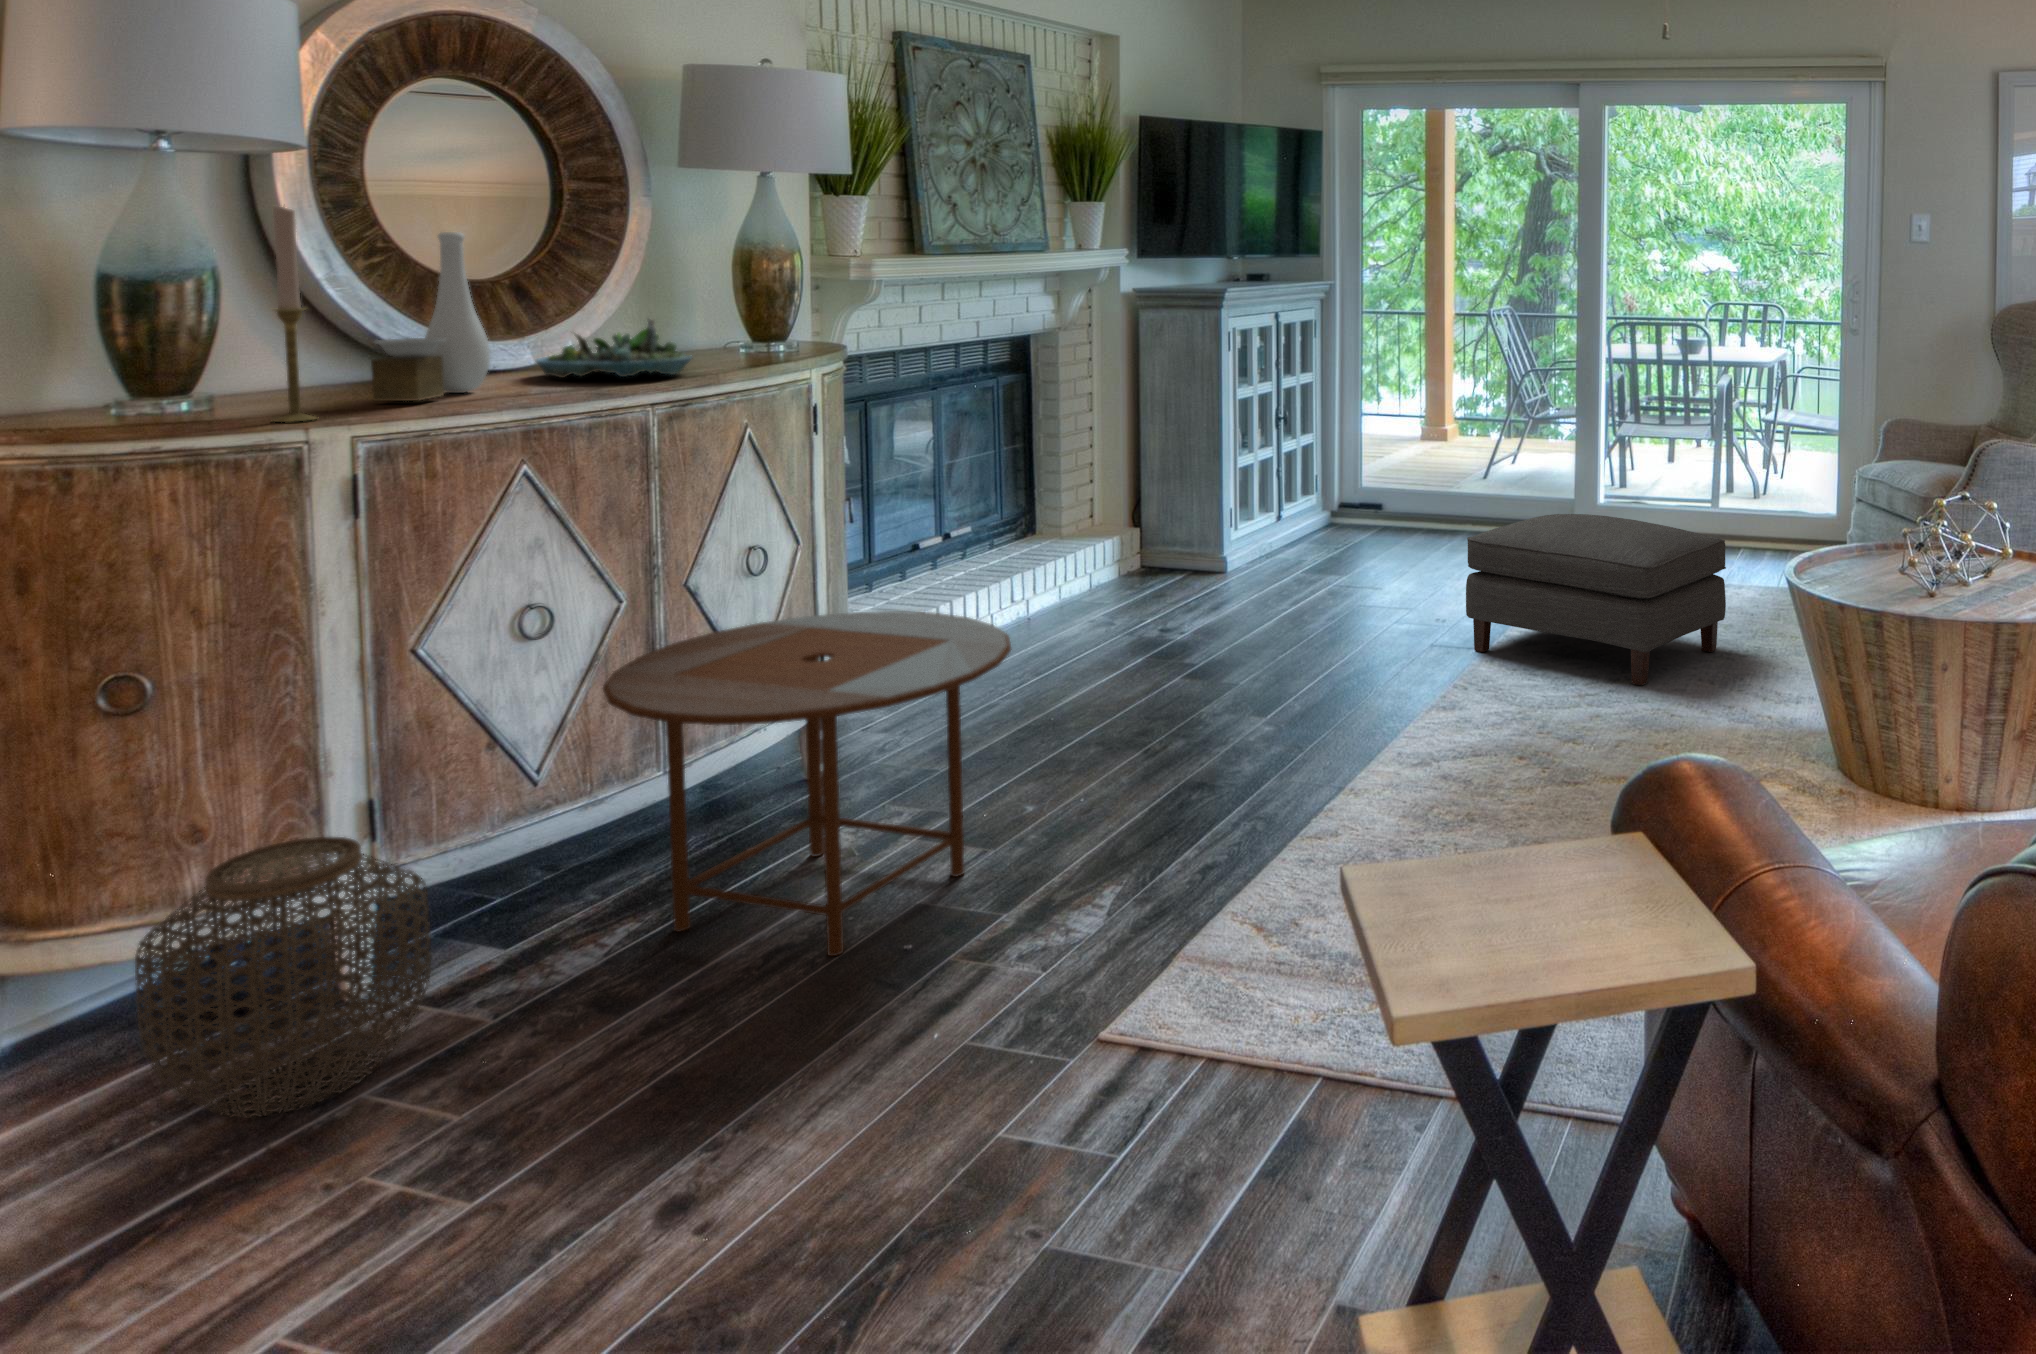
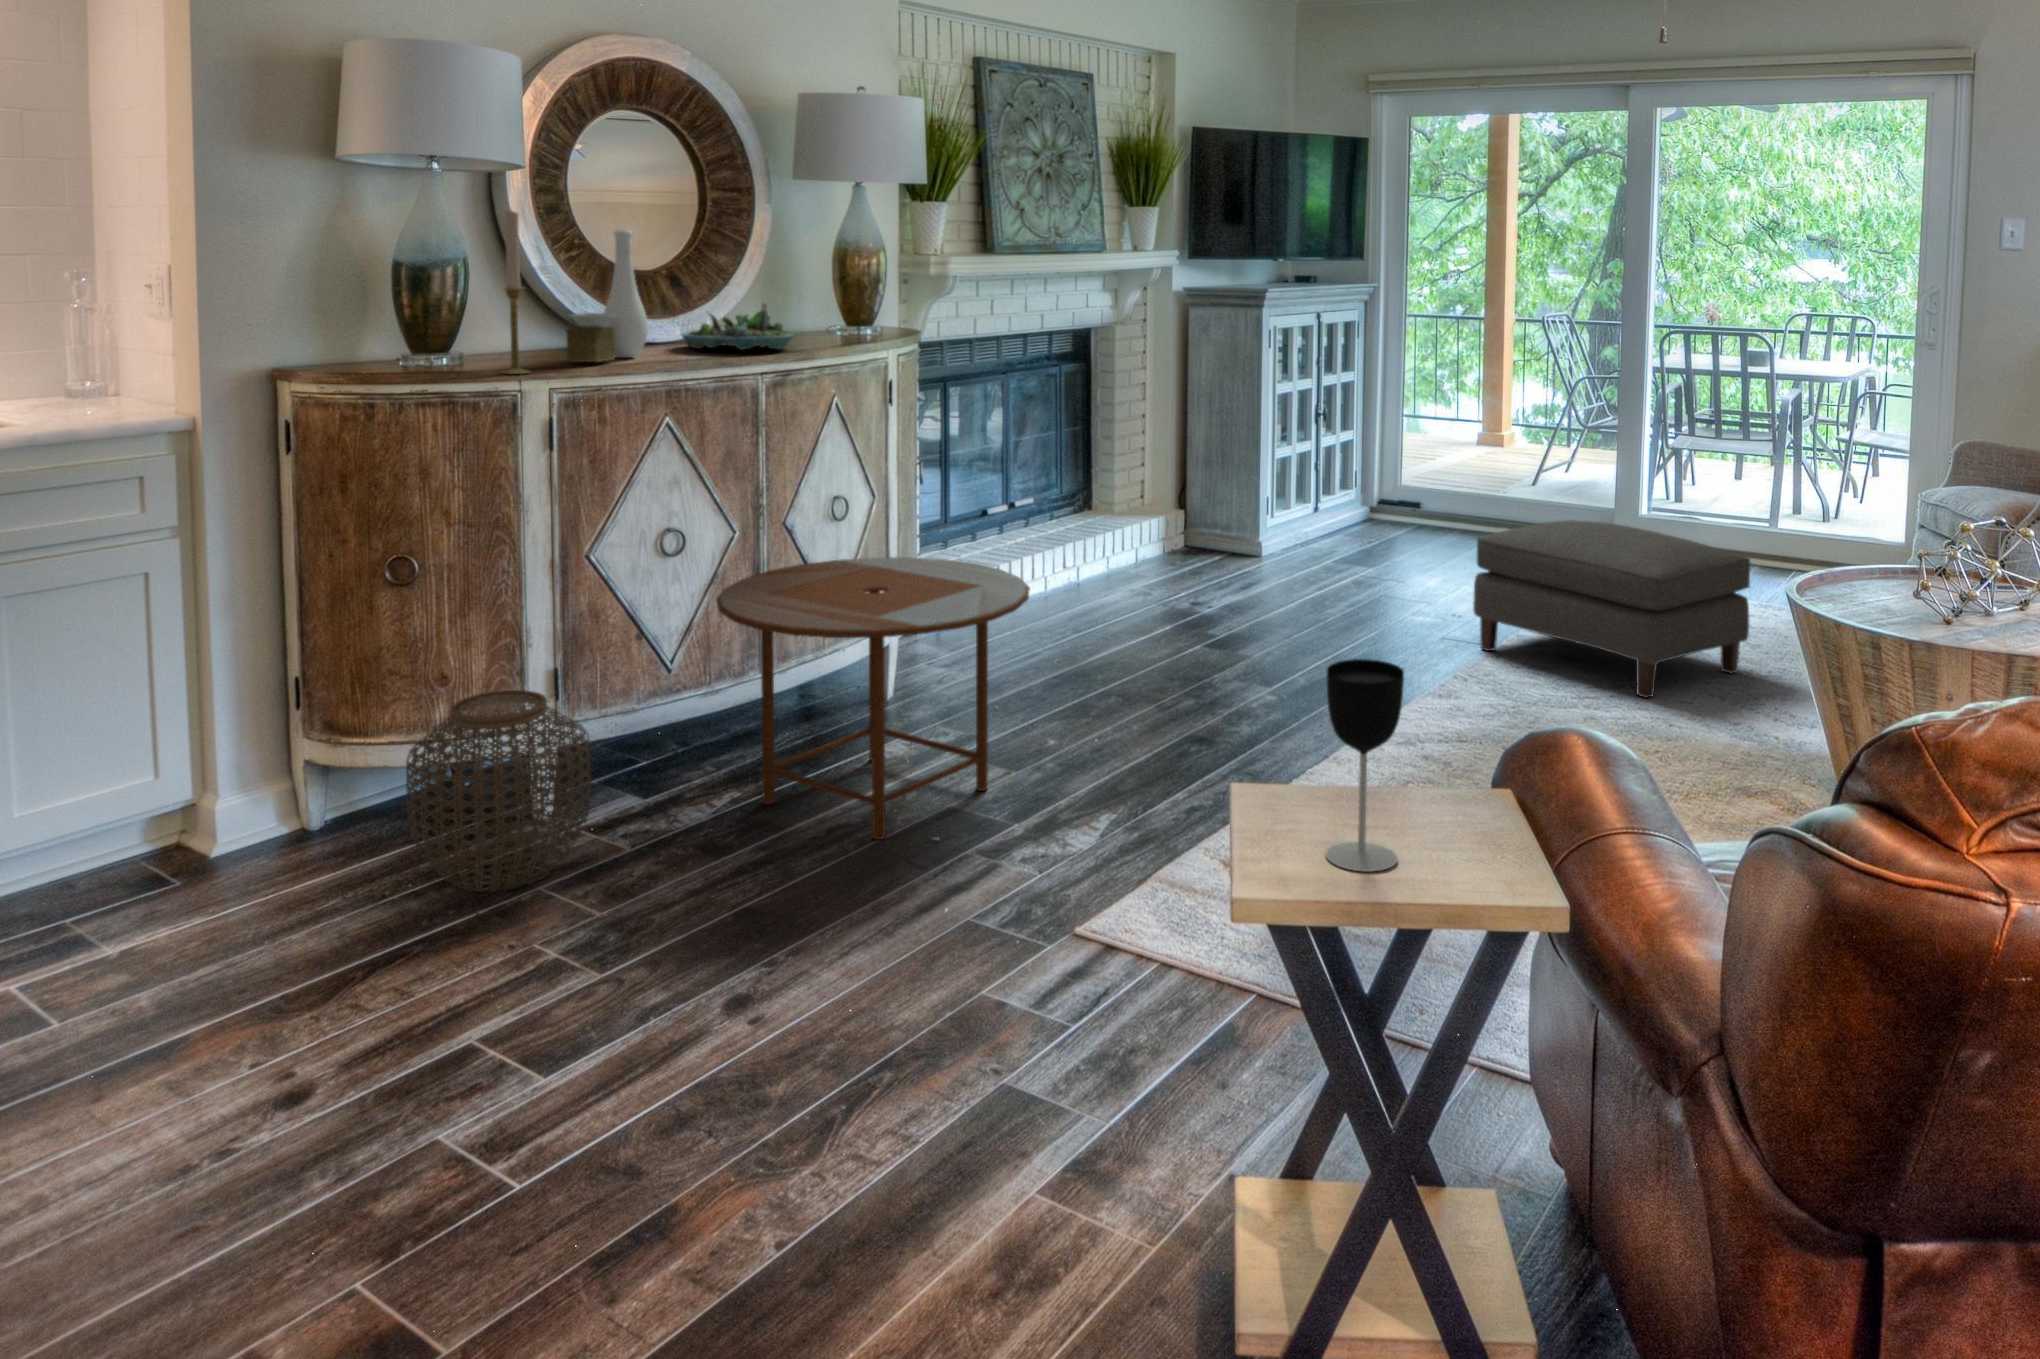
wine glass: none [1485,715,1573,963] -> present [1326,659,1404,872]

